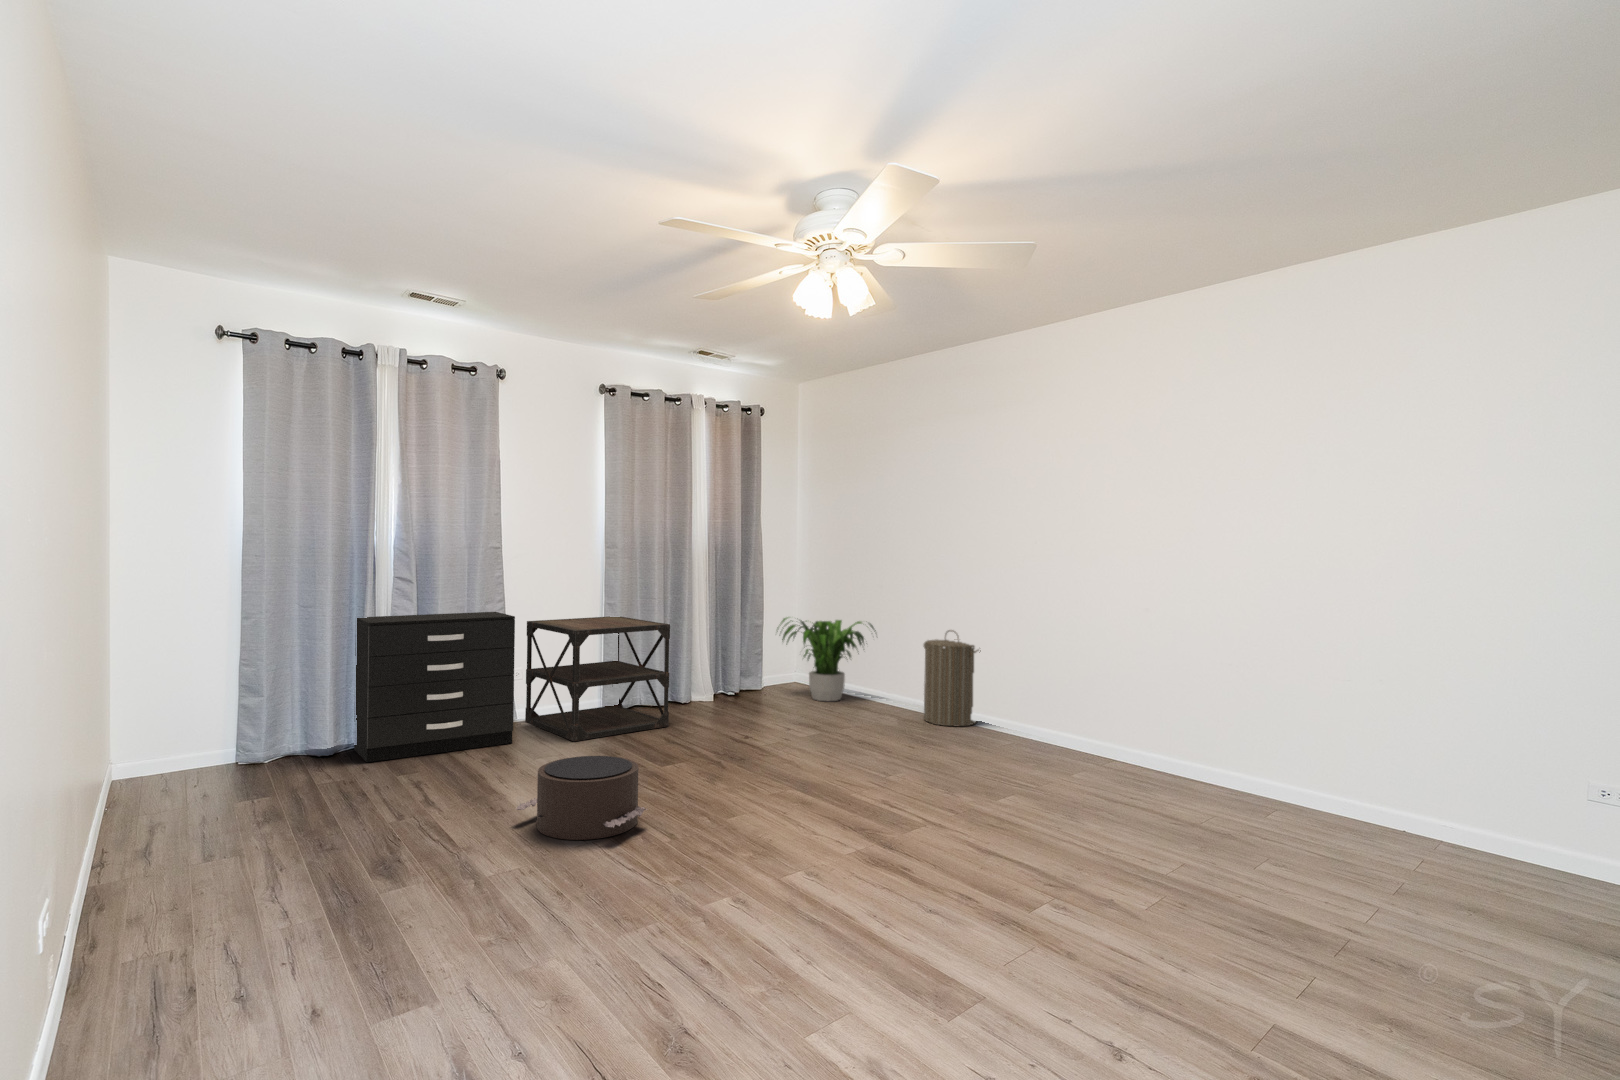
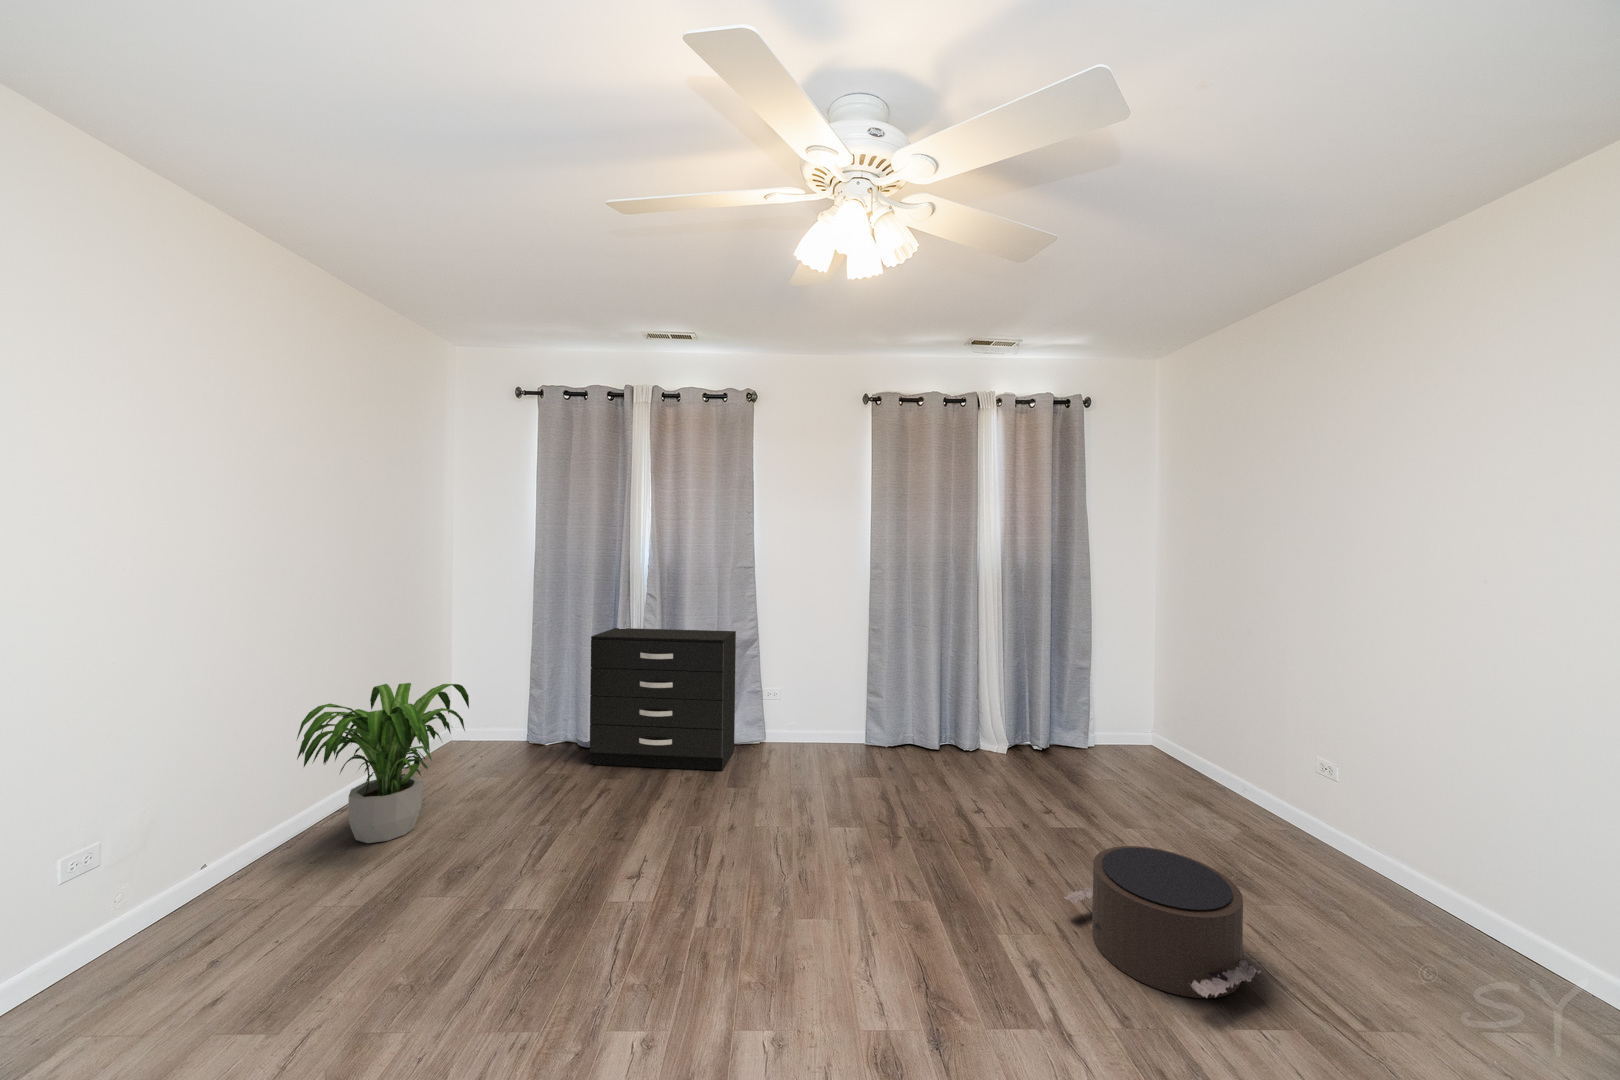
side table: present [525,616,670,741] -> none [772,642,897,786]
potted plant: present [781,617,876,701] -> present [297,683,469,843]
laundry hamper: present [924,630,981,726] -> none [1304,735,1443,933]
pouf: present [515,756,647,840] -> present [1064,846,1261,998]

